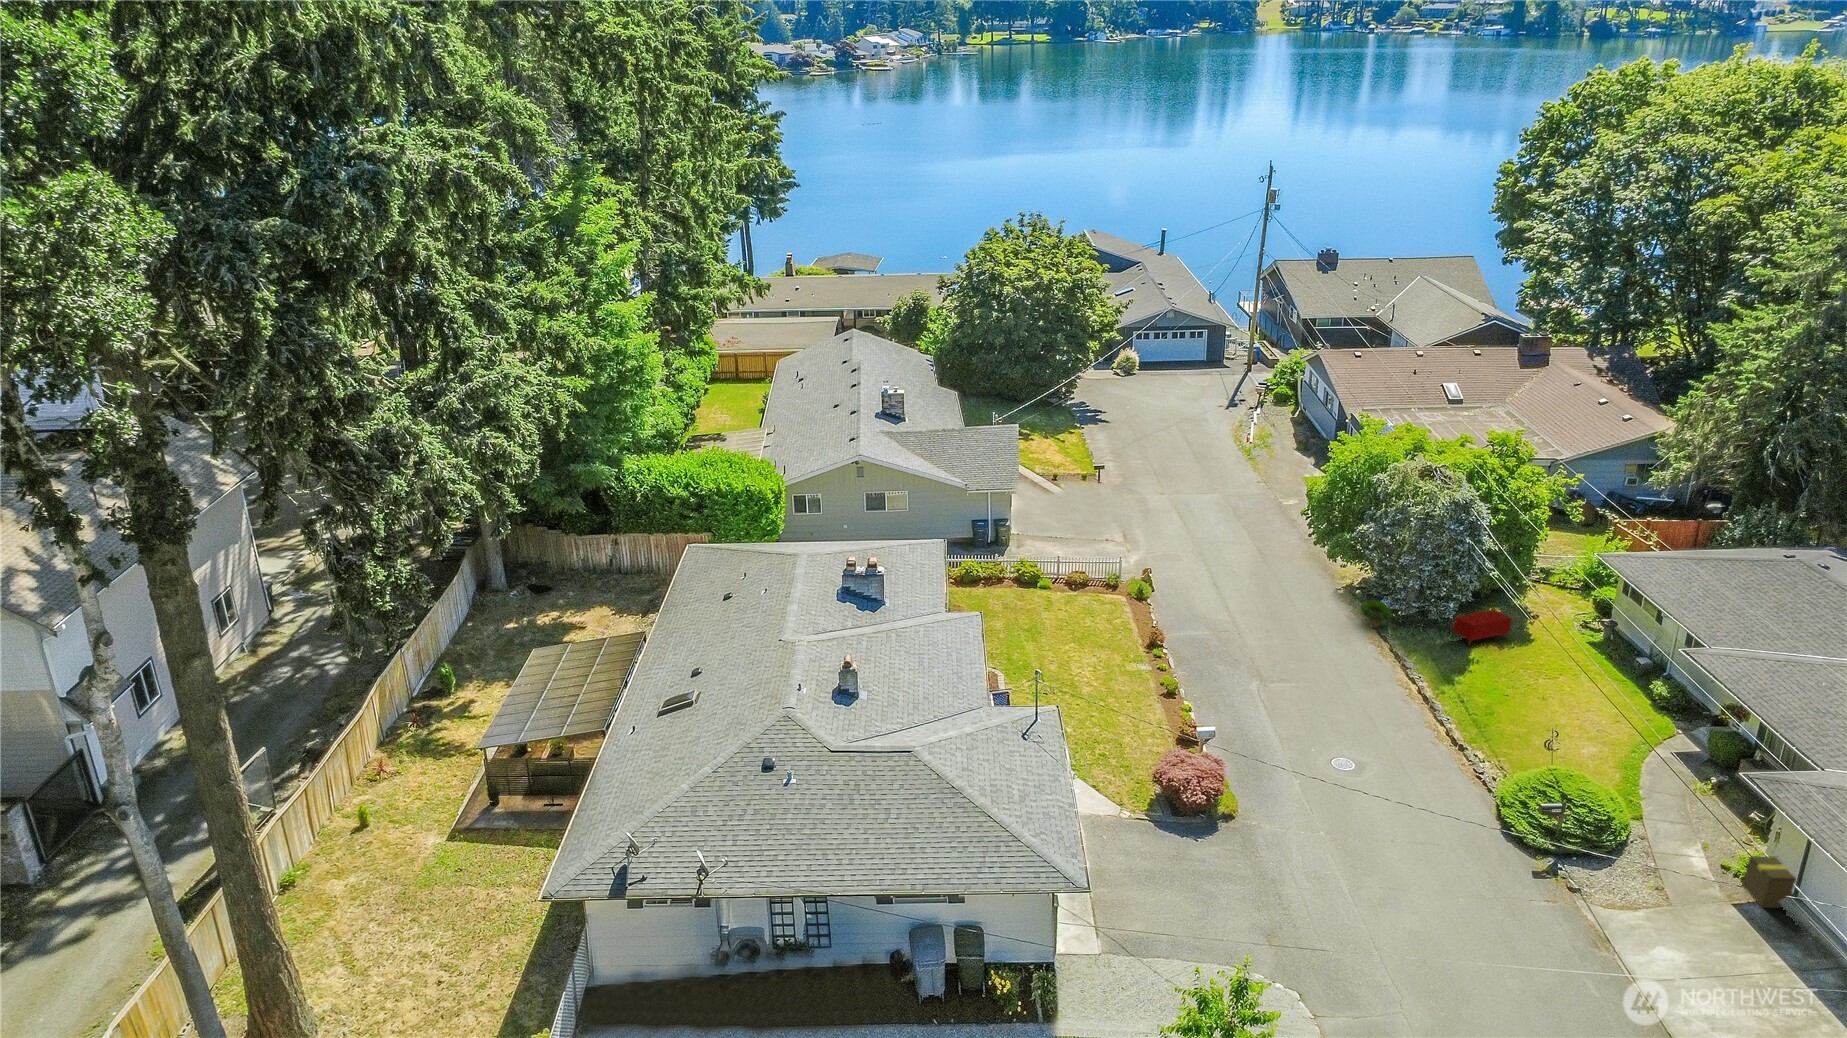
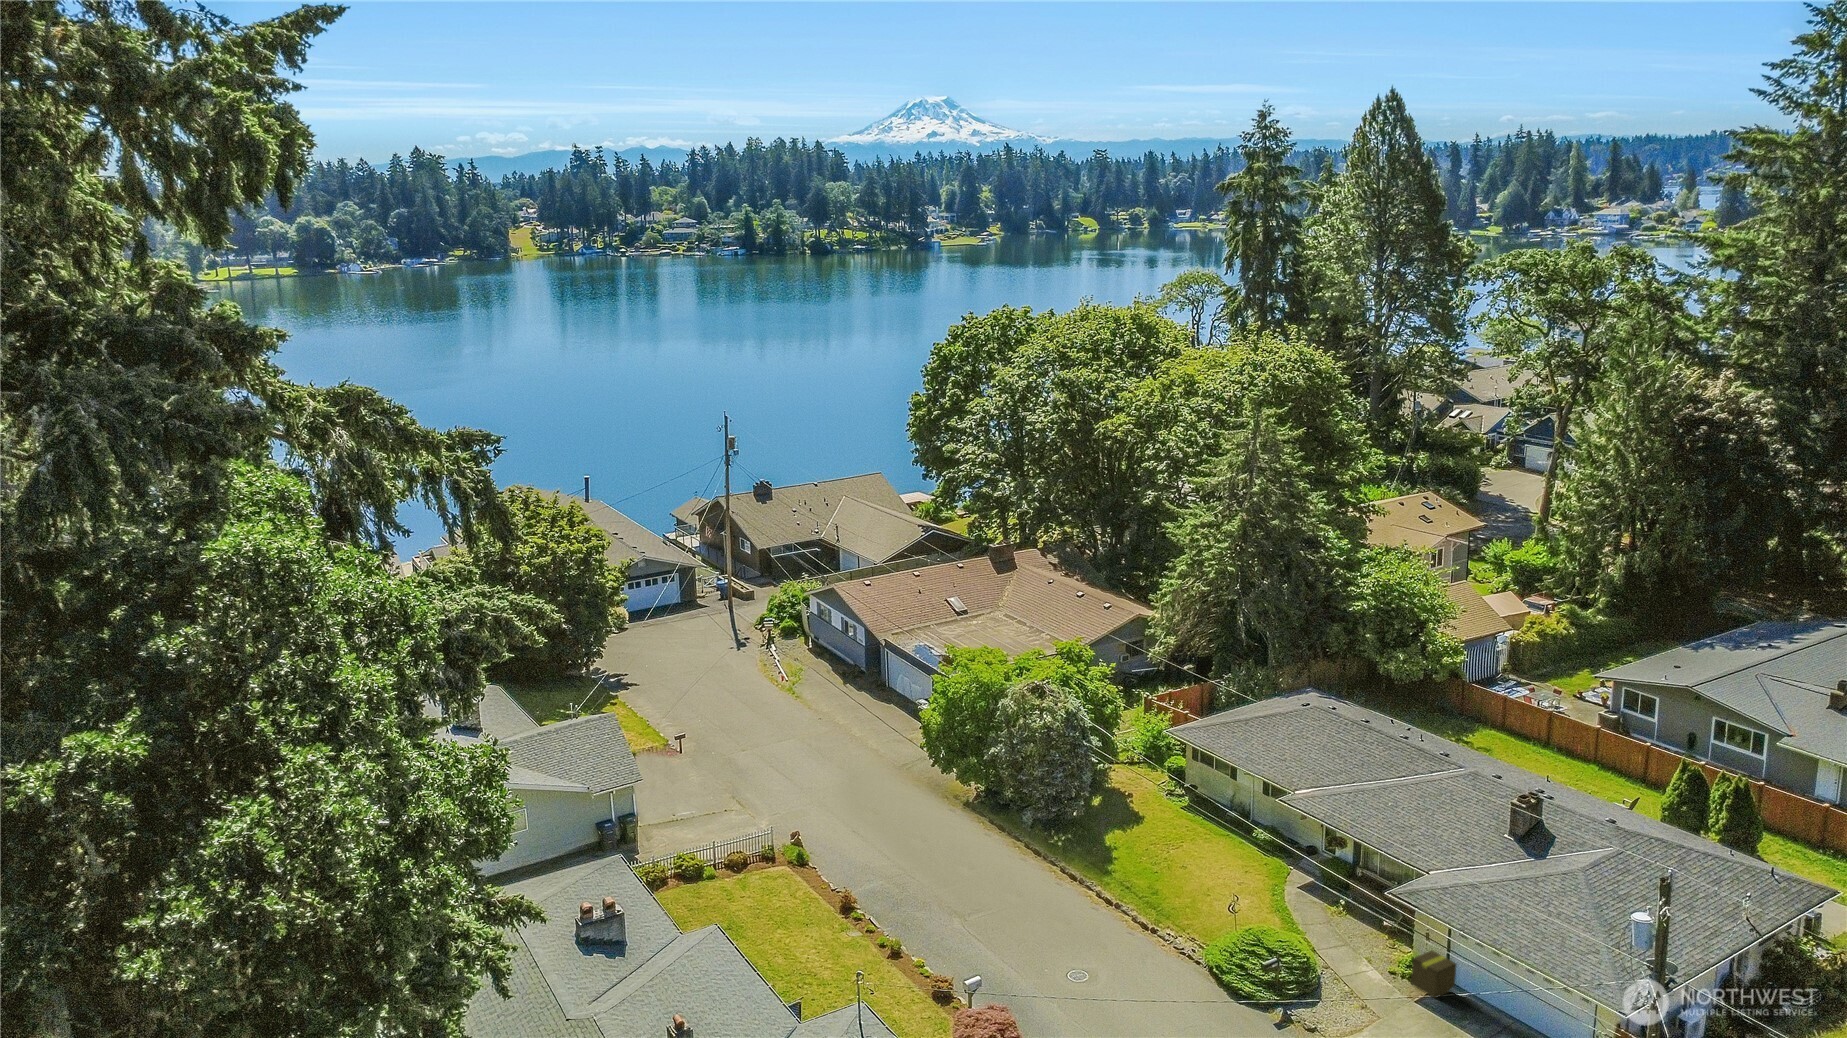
potted plant: present [1361,601,1392,628] -> none [997,808,1029,836]
bench: present [1453,609,1512,646] -> none [1077,793,1119,833]

